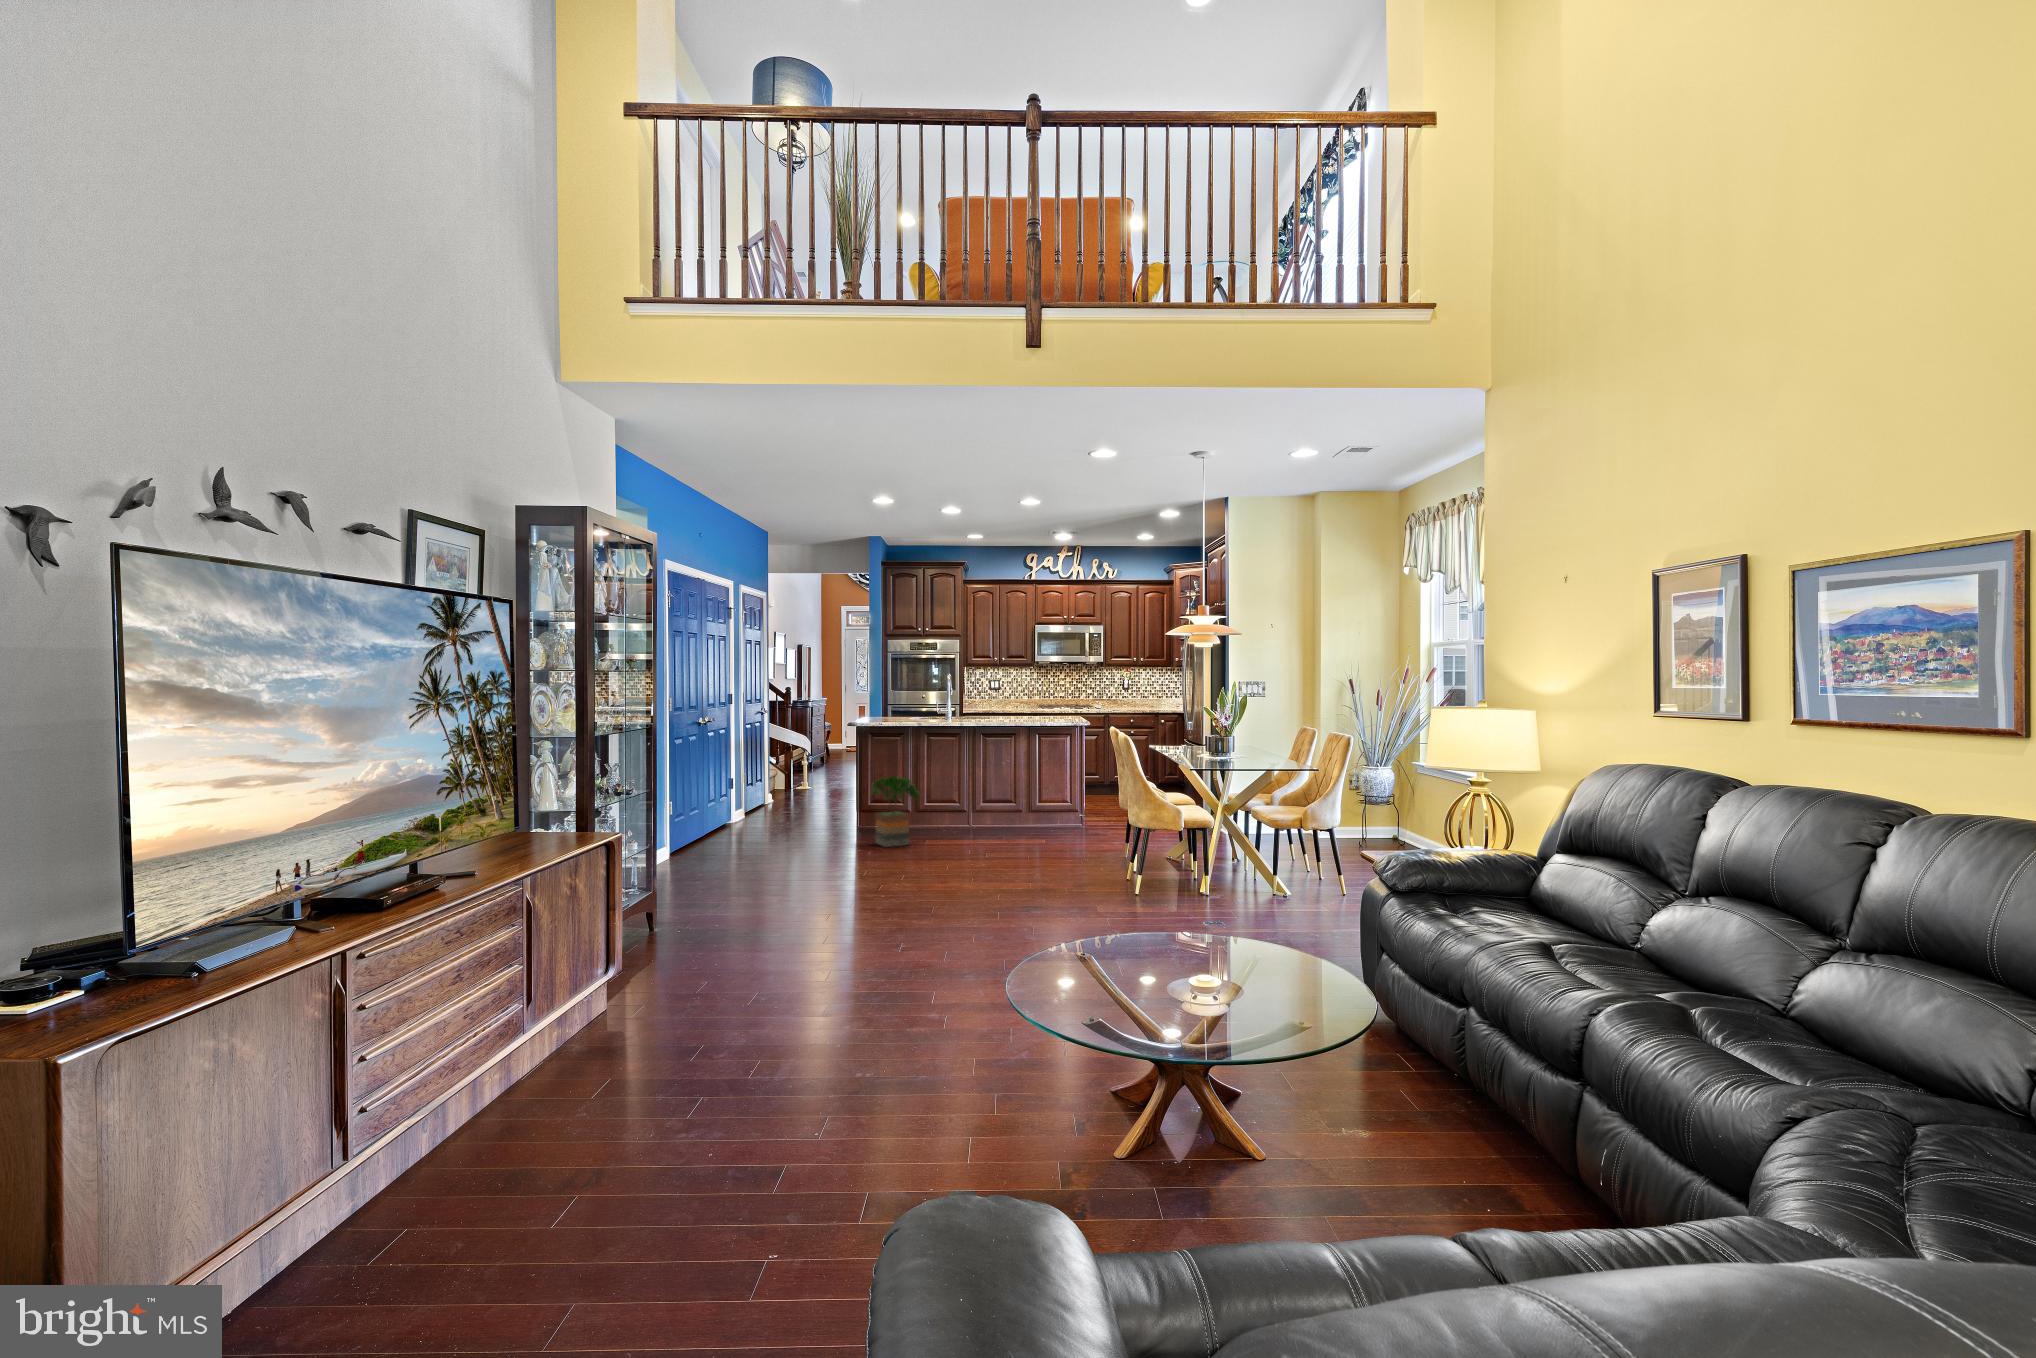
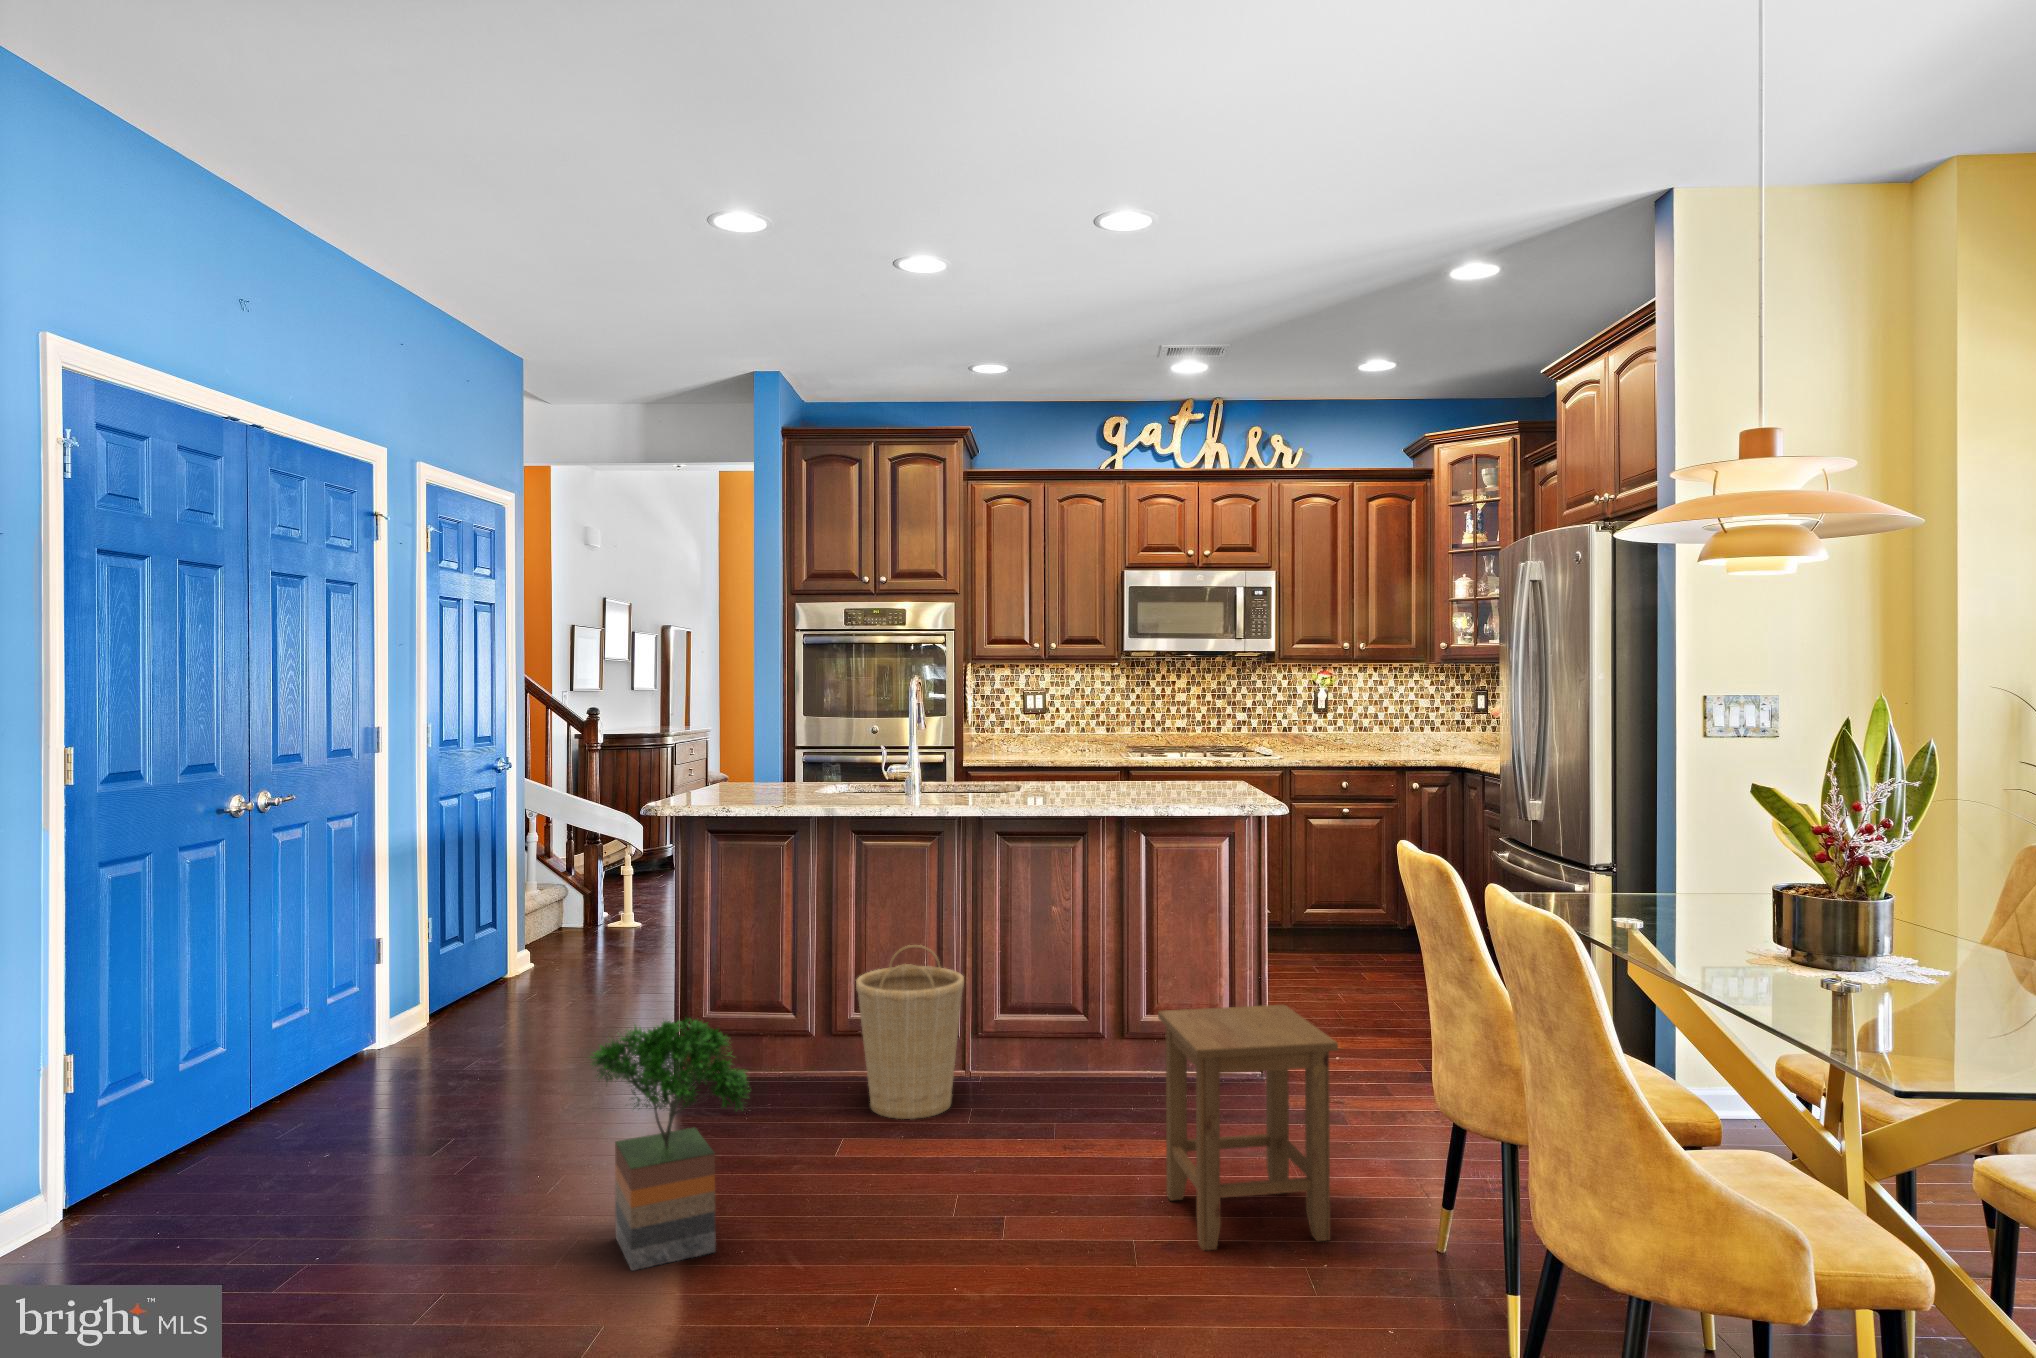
basket: none [938,769,977,827] -> present [856,945,964,1119]
stool: none [1046,777,1100,844] -> present [1158,1005,1338,1250]

